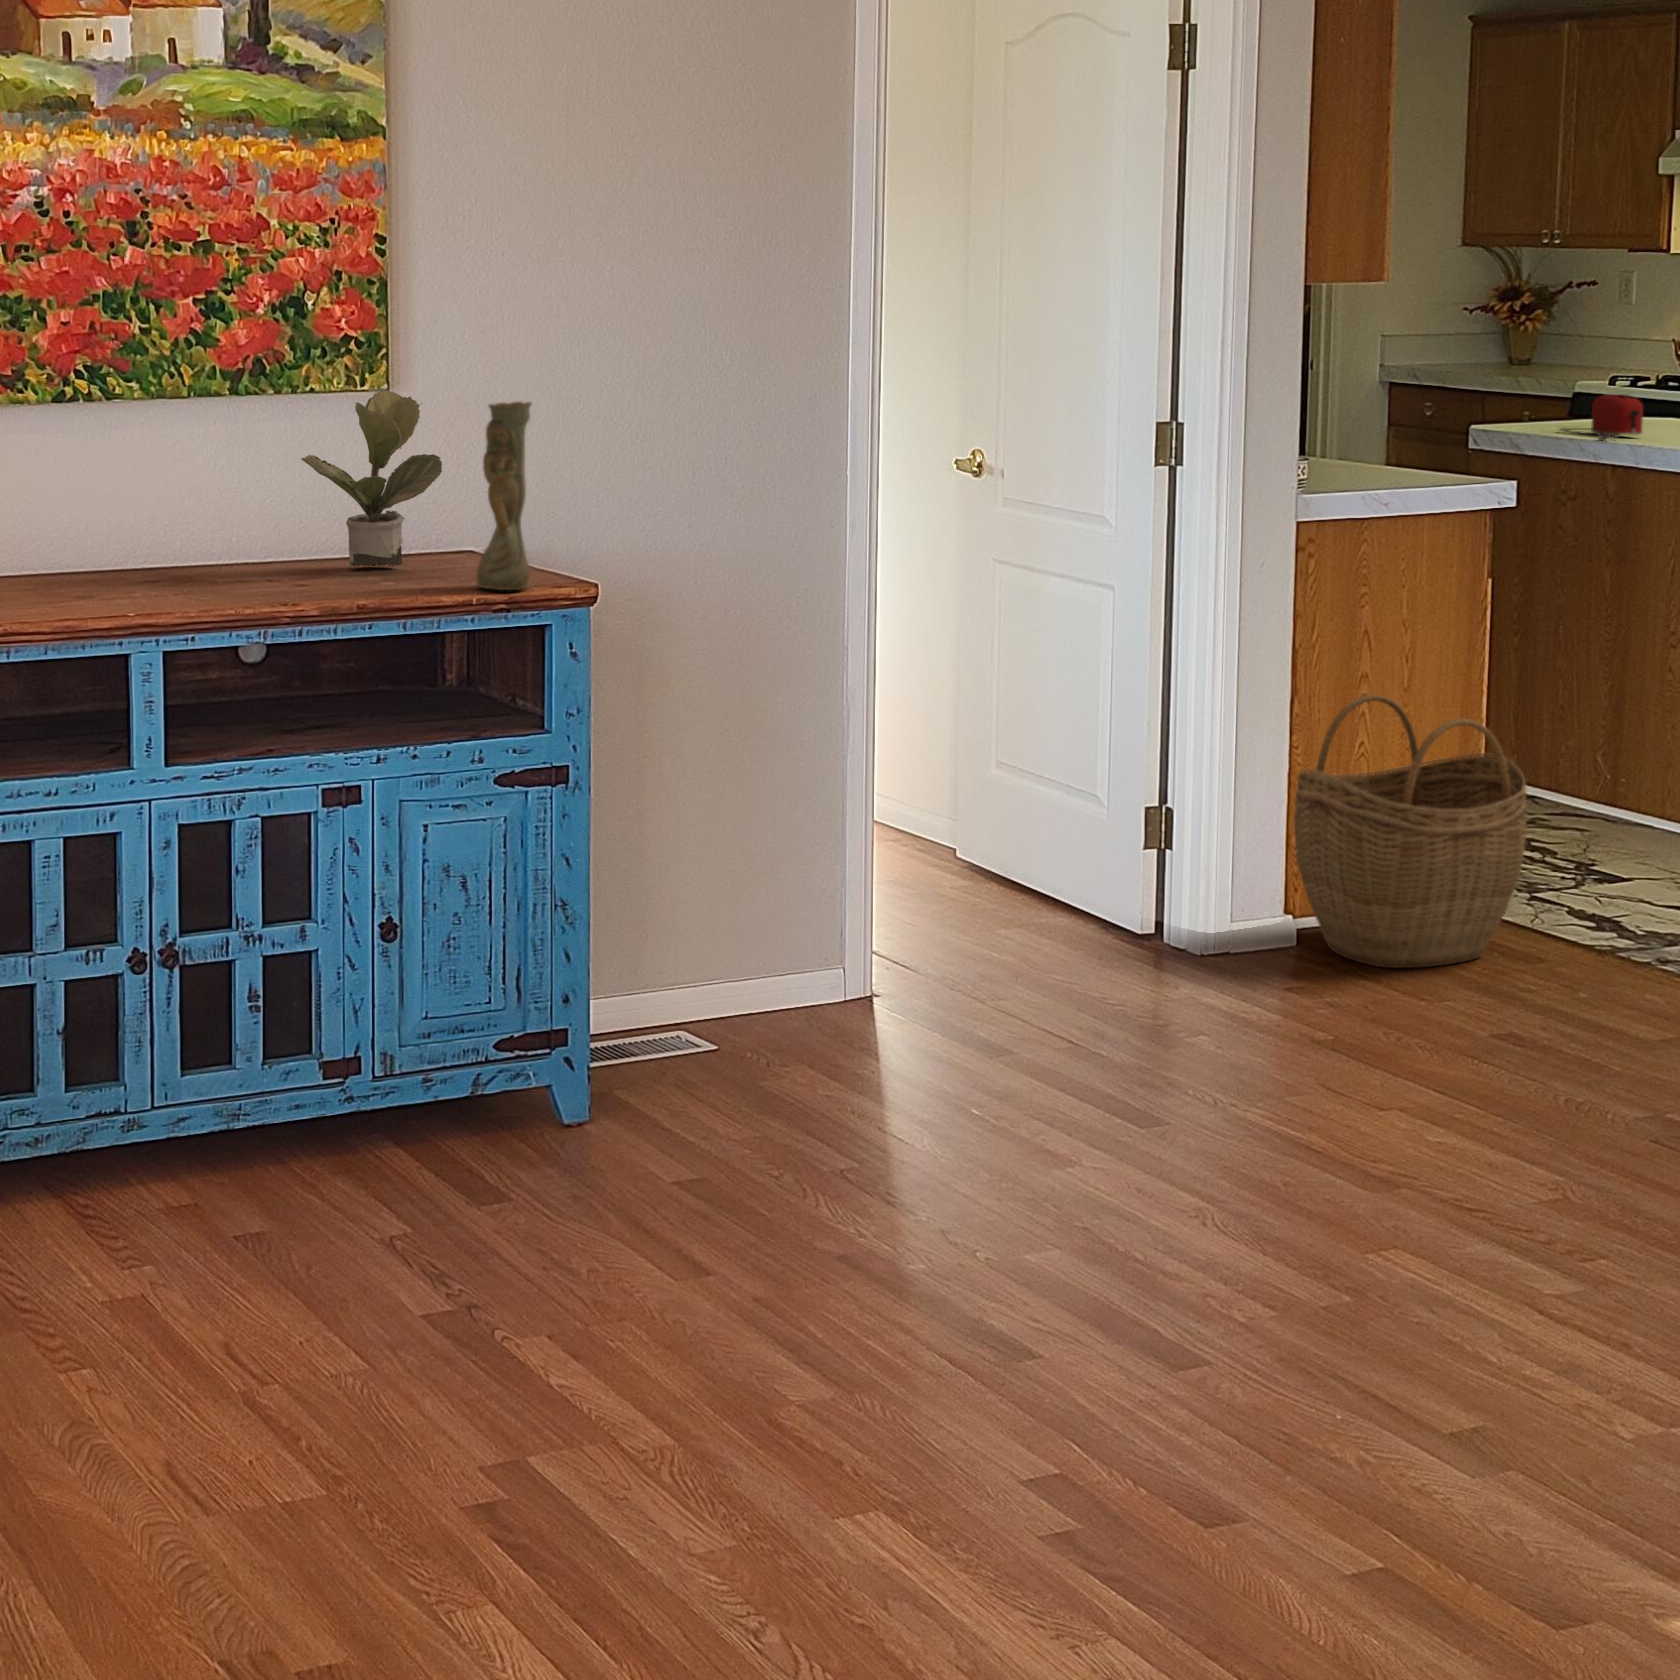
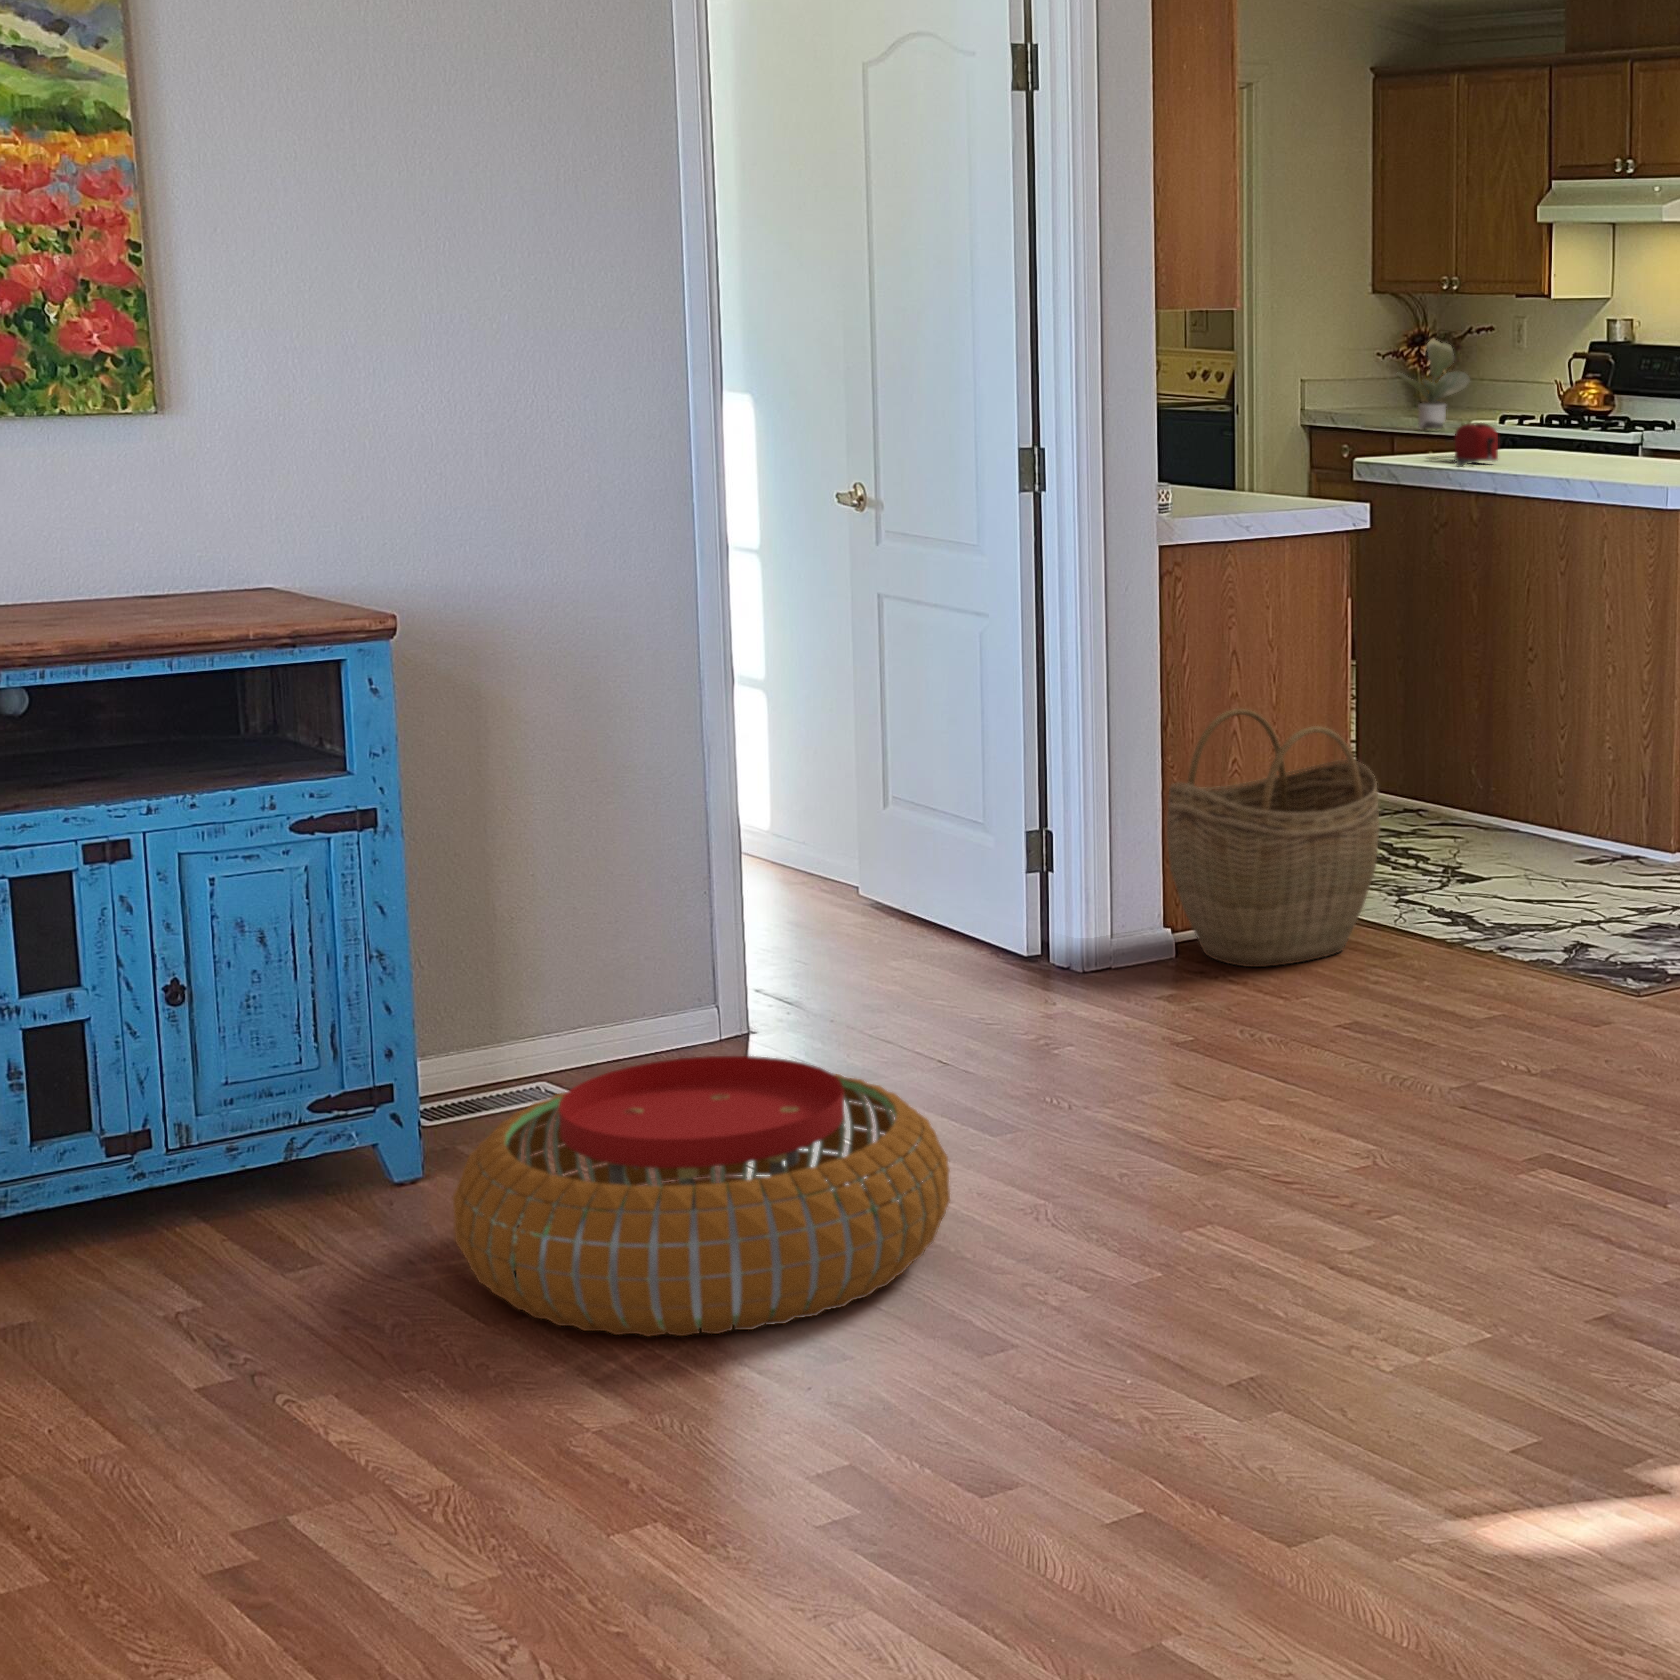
potted plant: present [301,390,442,567] -> present [1396,340,1470,429]
vase: present [477,402,531,590] -> none [253,419,316,622]
pouf: none [643,1032,1125,1318] -> present [452,1056,950,1336]

